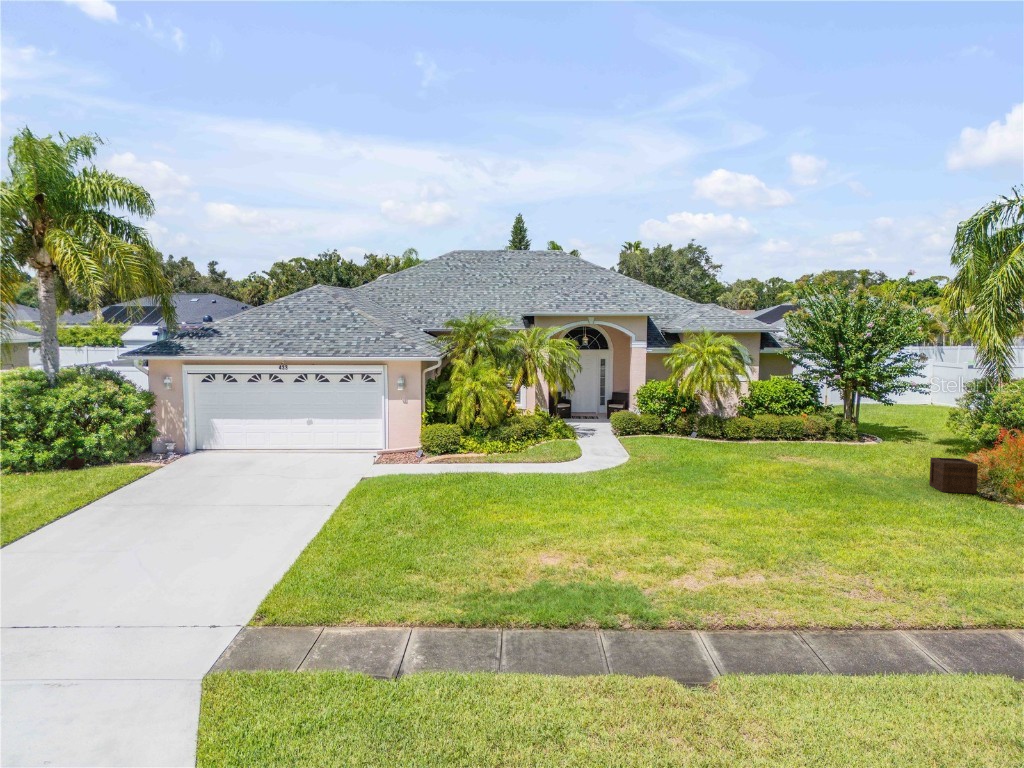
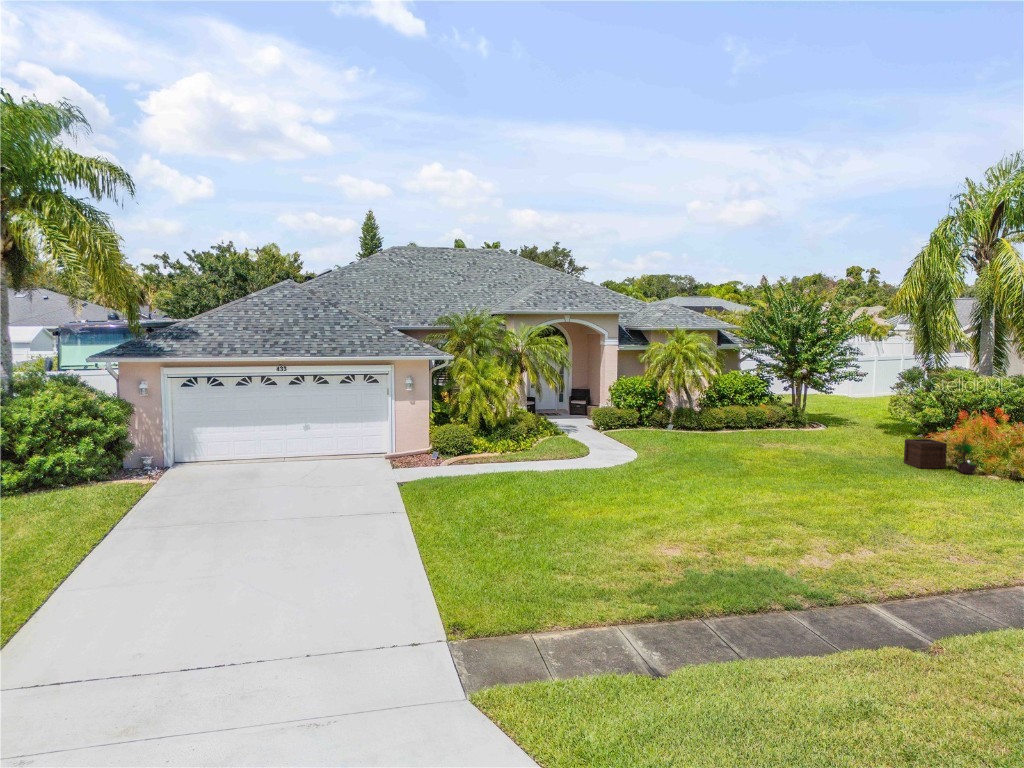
potted tree: present [64,437,85,469] -> present [953,442,976,474]

